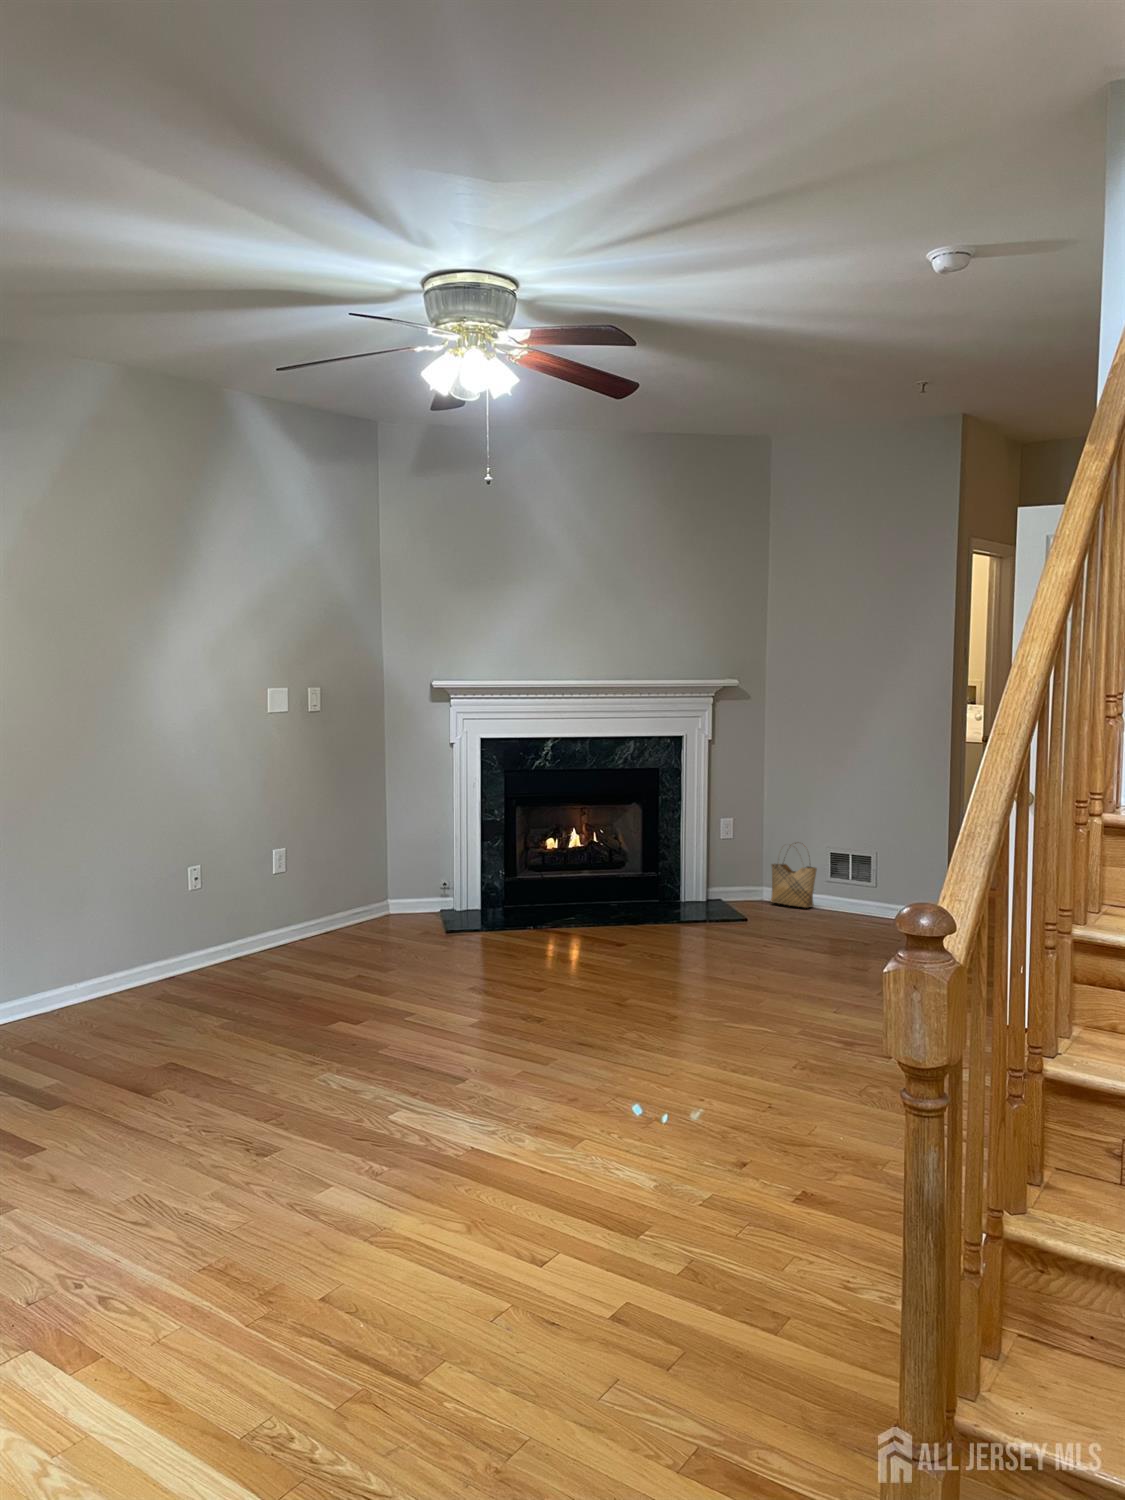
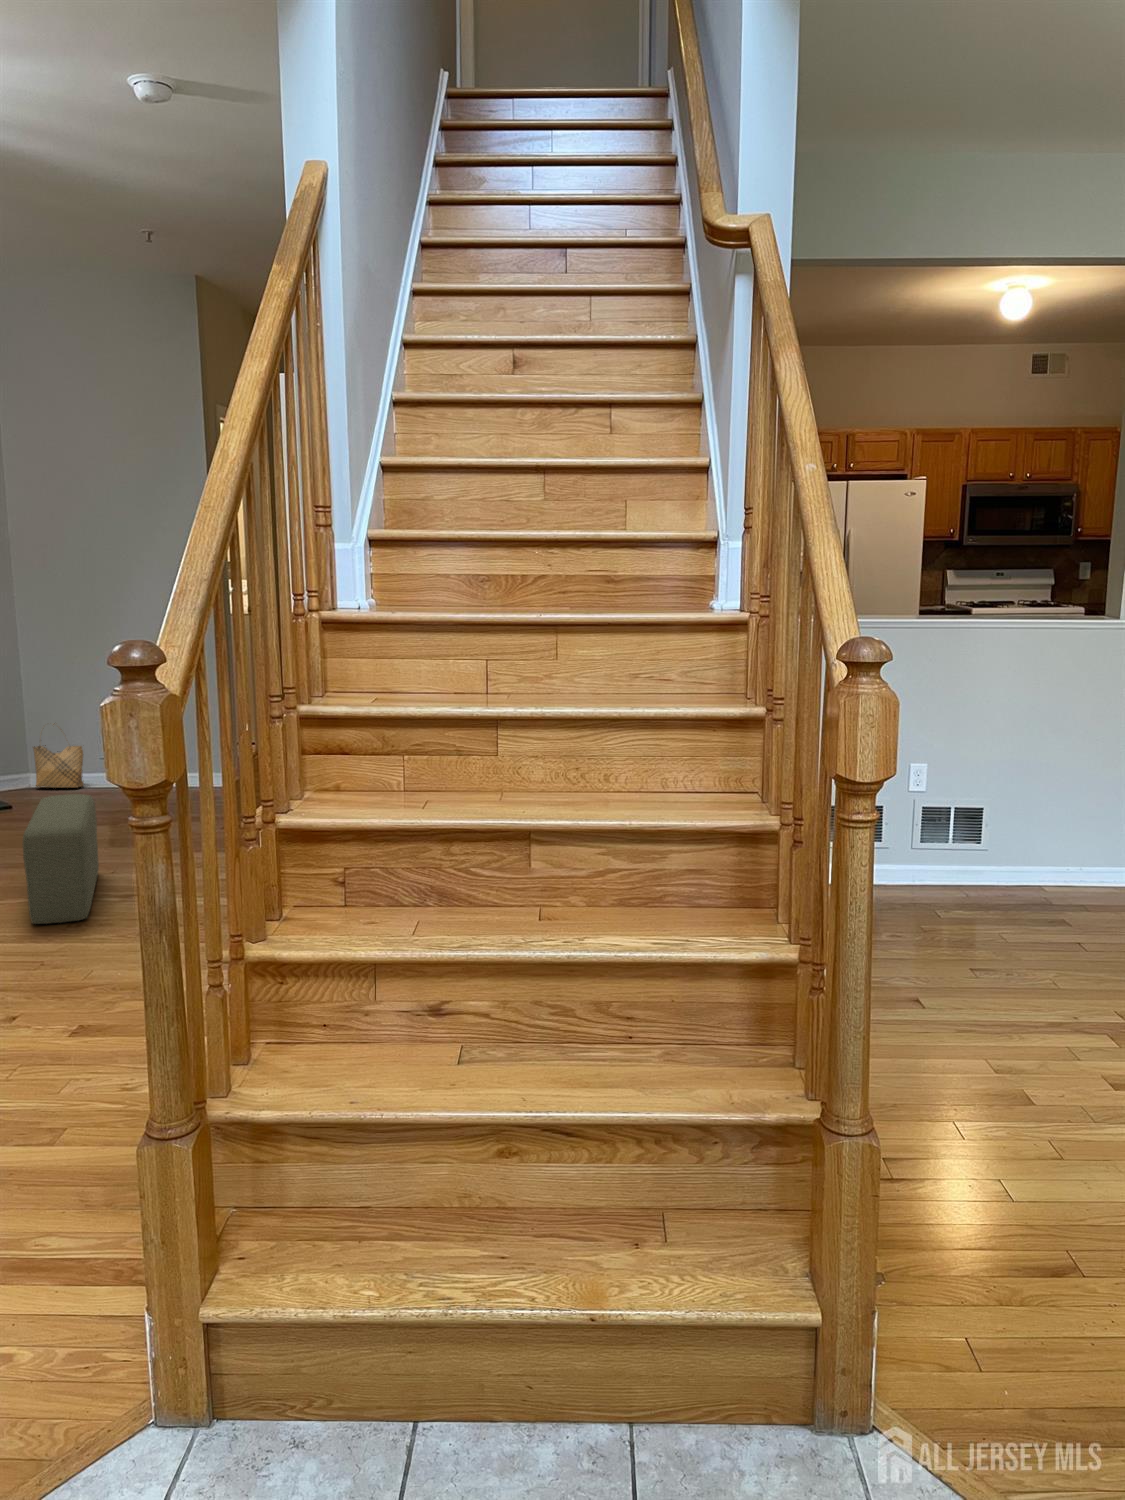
pouf: none [761,931,827,1064] -> present [23,794,99,924]

